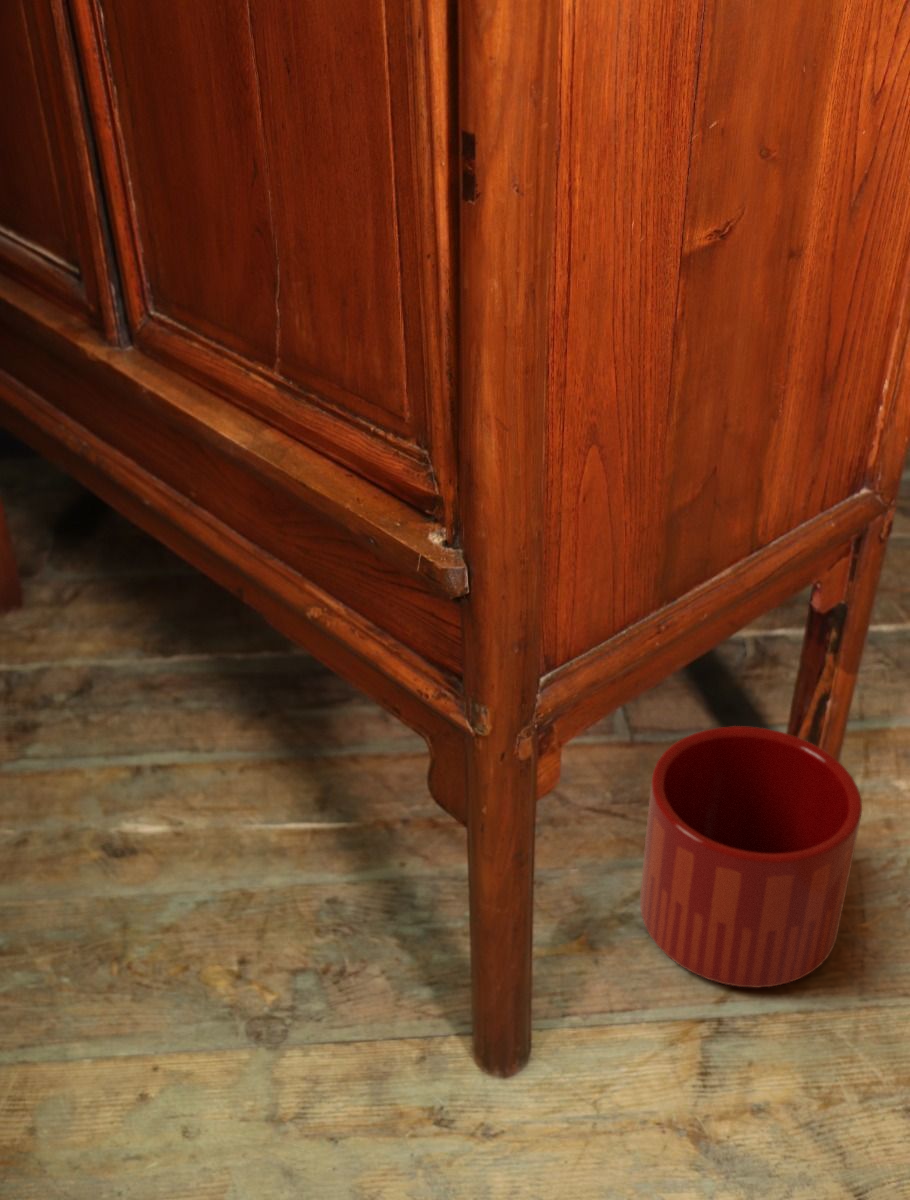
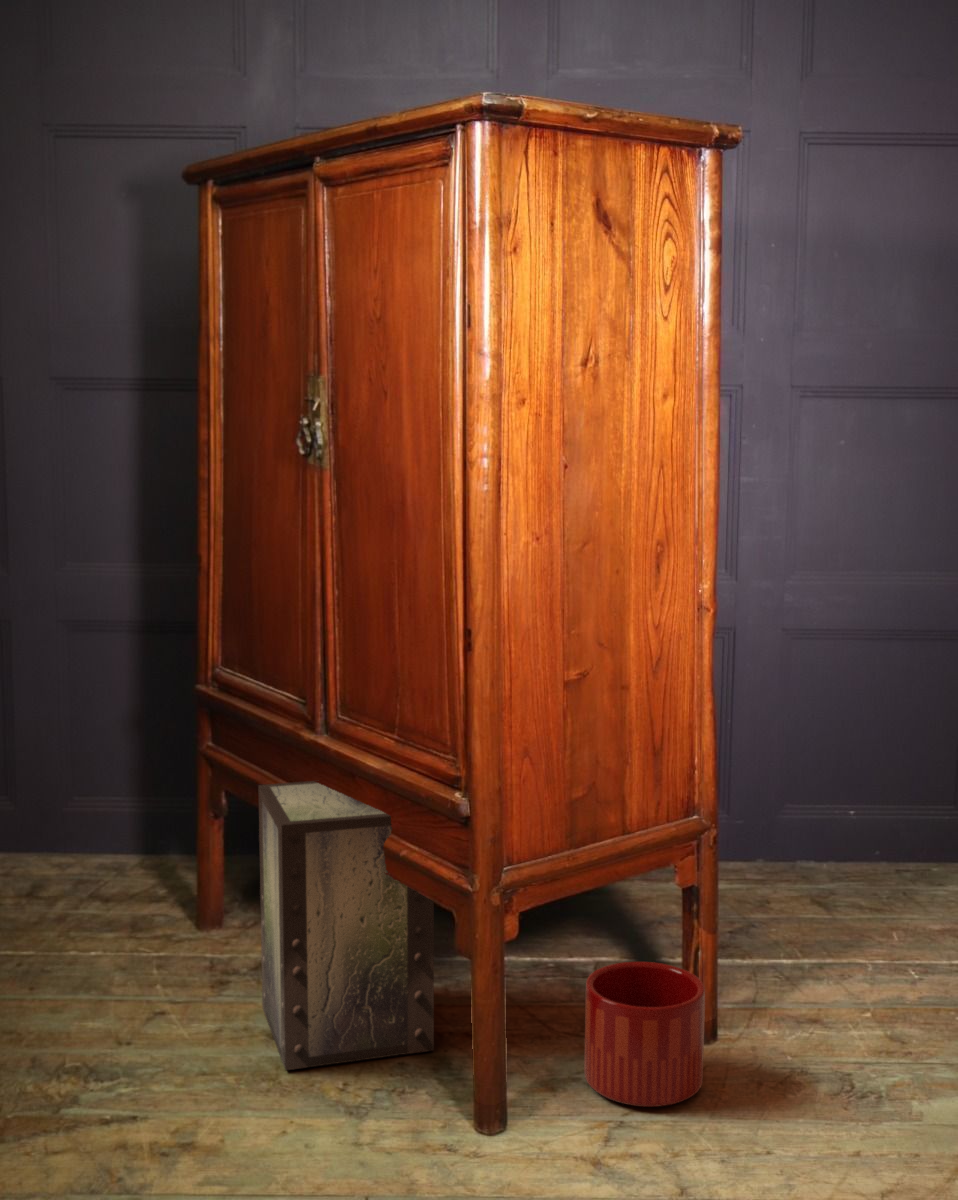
storage box: none [29,401,384,938] -> present [258,781,434,1070]

